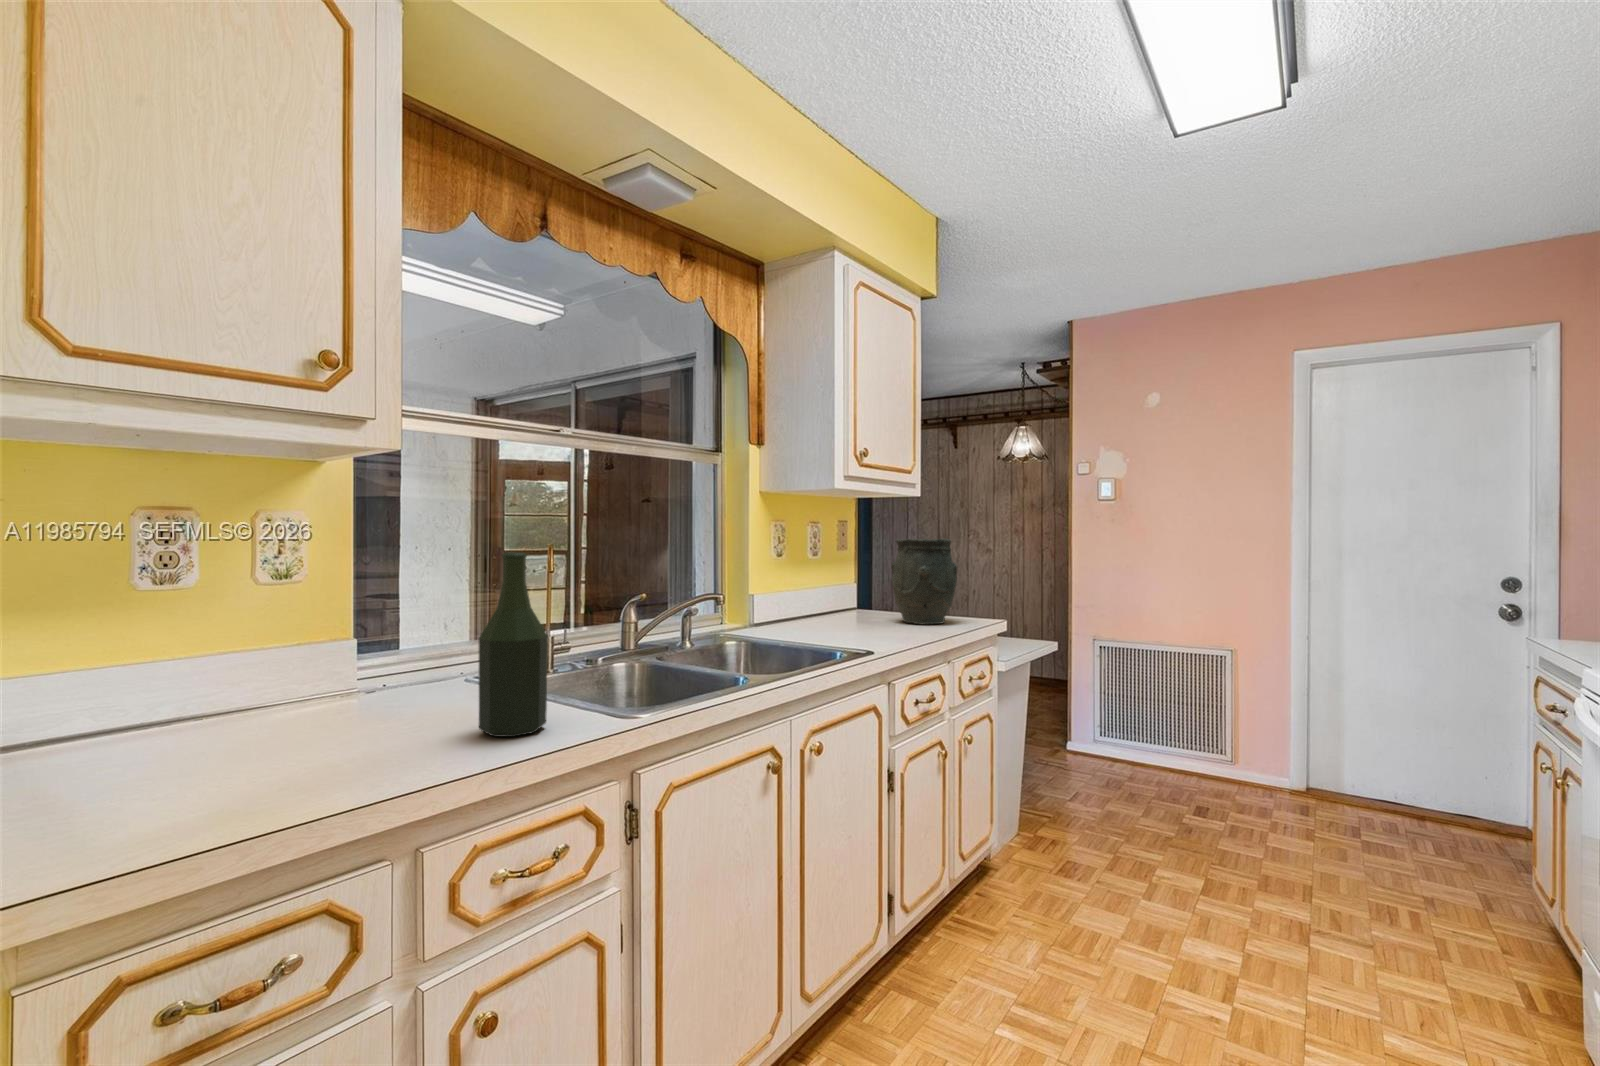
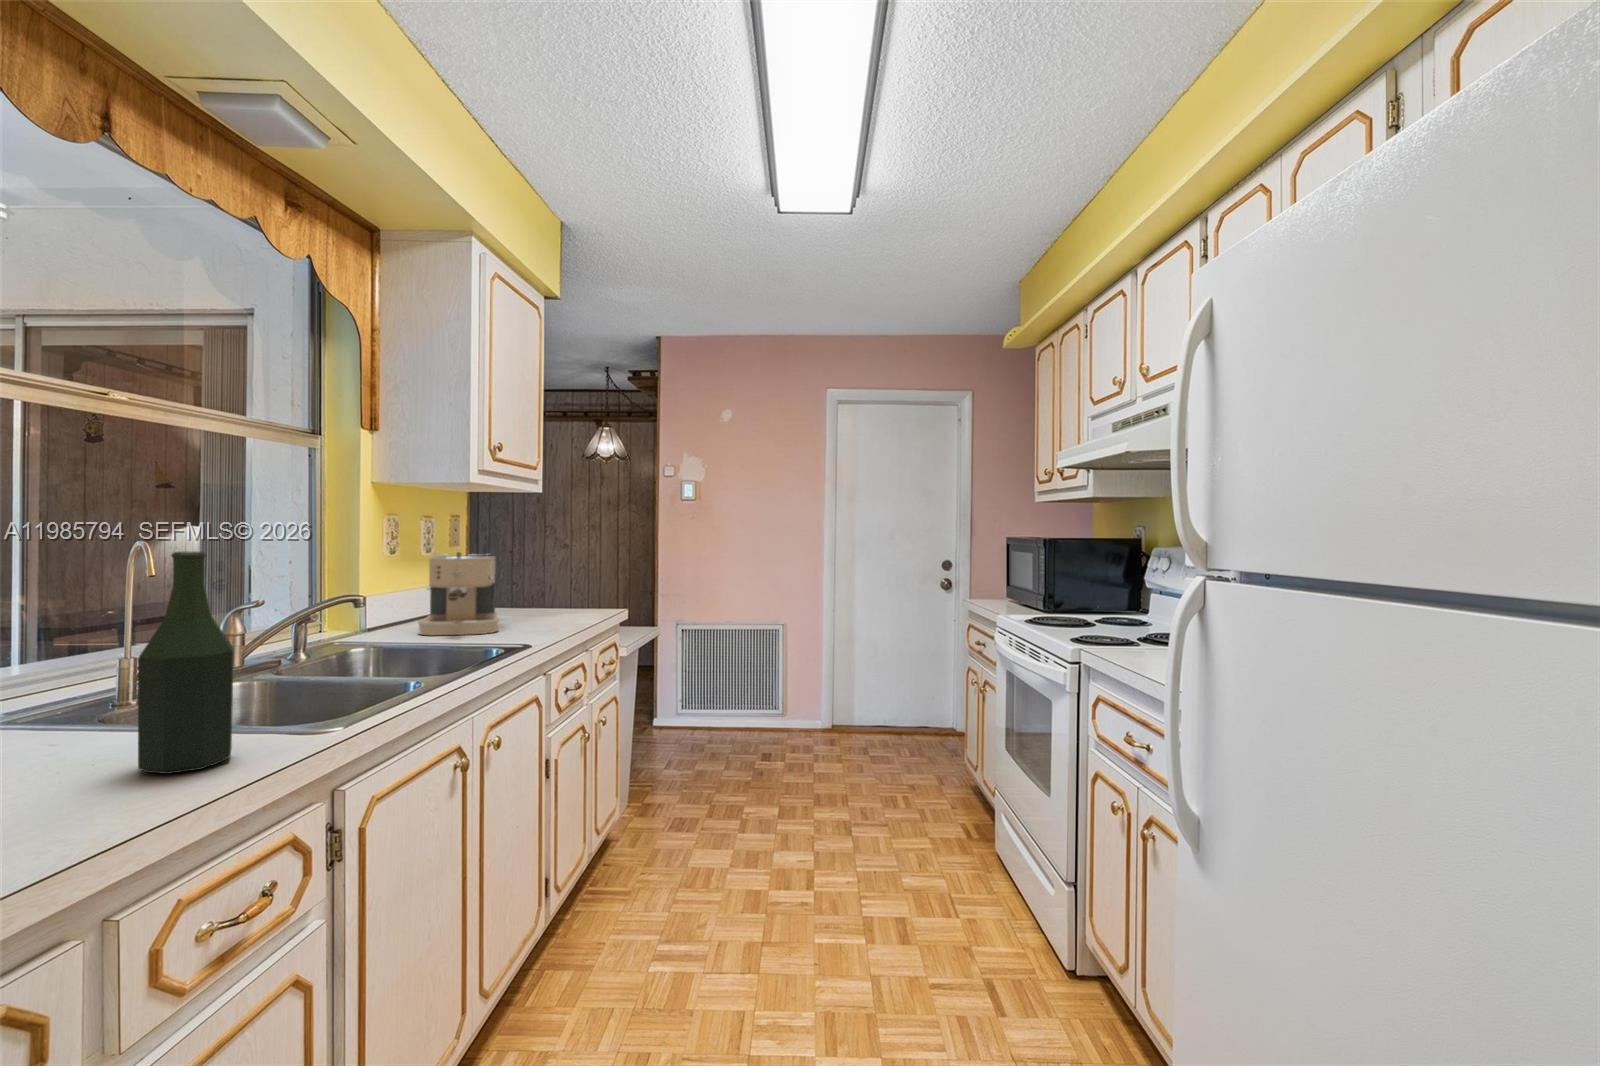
vase: present [891,539,957,624] -> none [517,534,584,617]
coffee maker: none [788,556,860,637] -> present [418,552,499,635]

